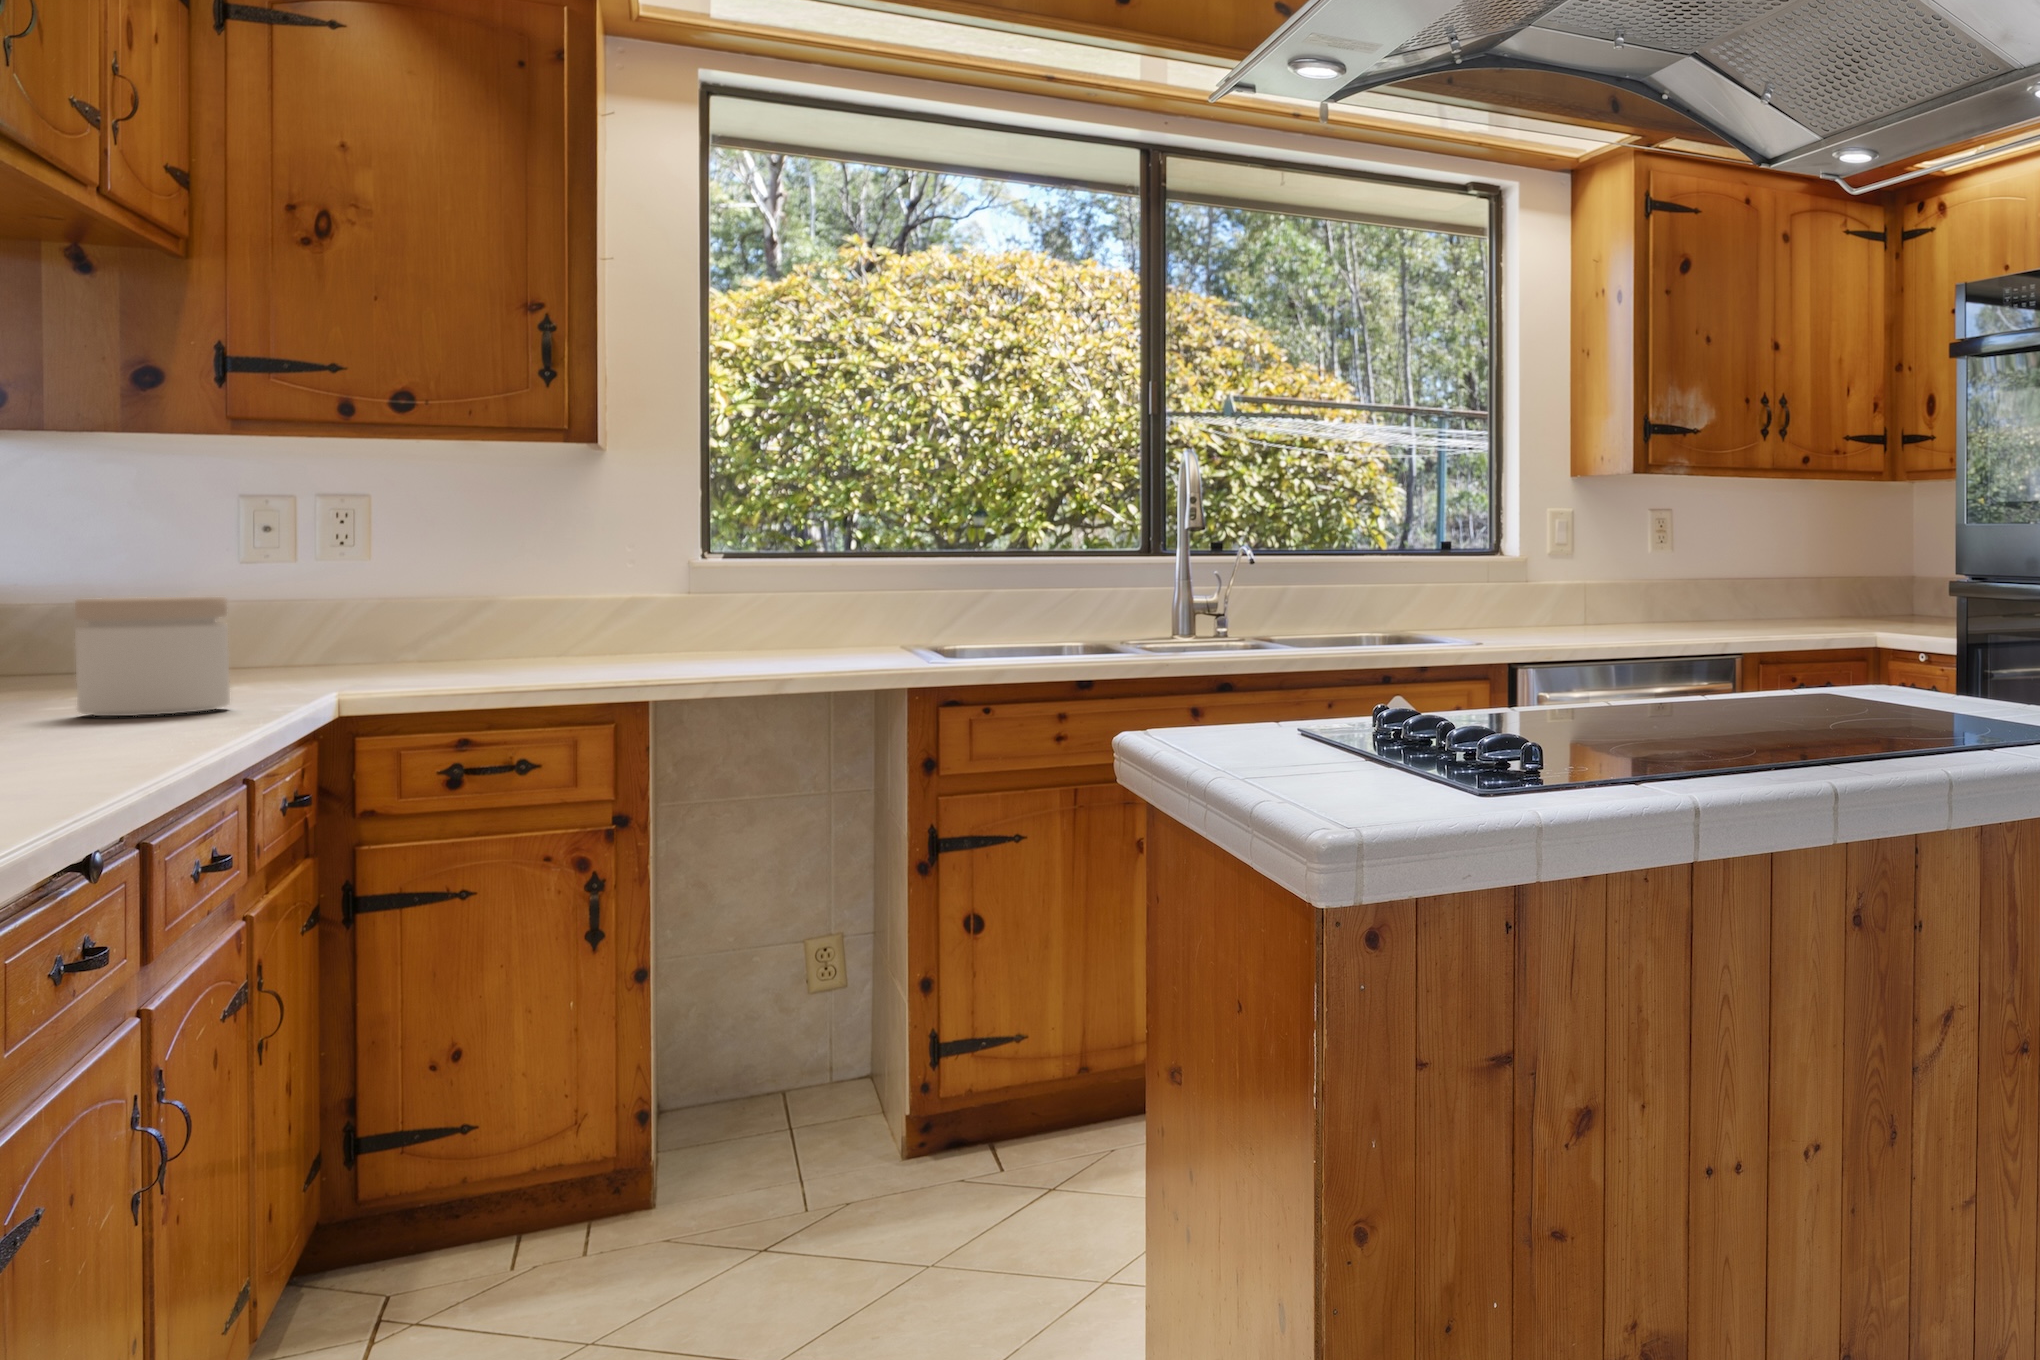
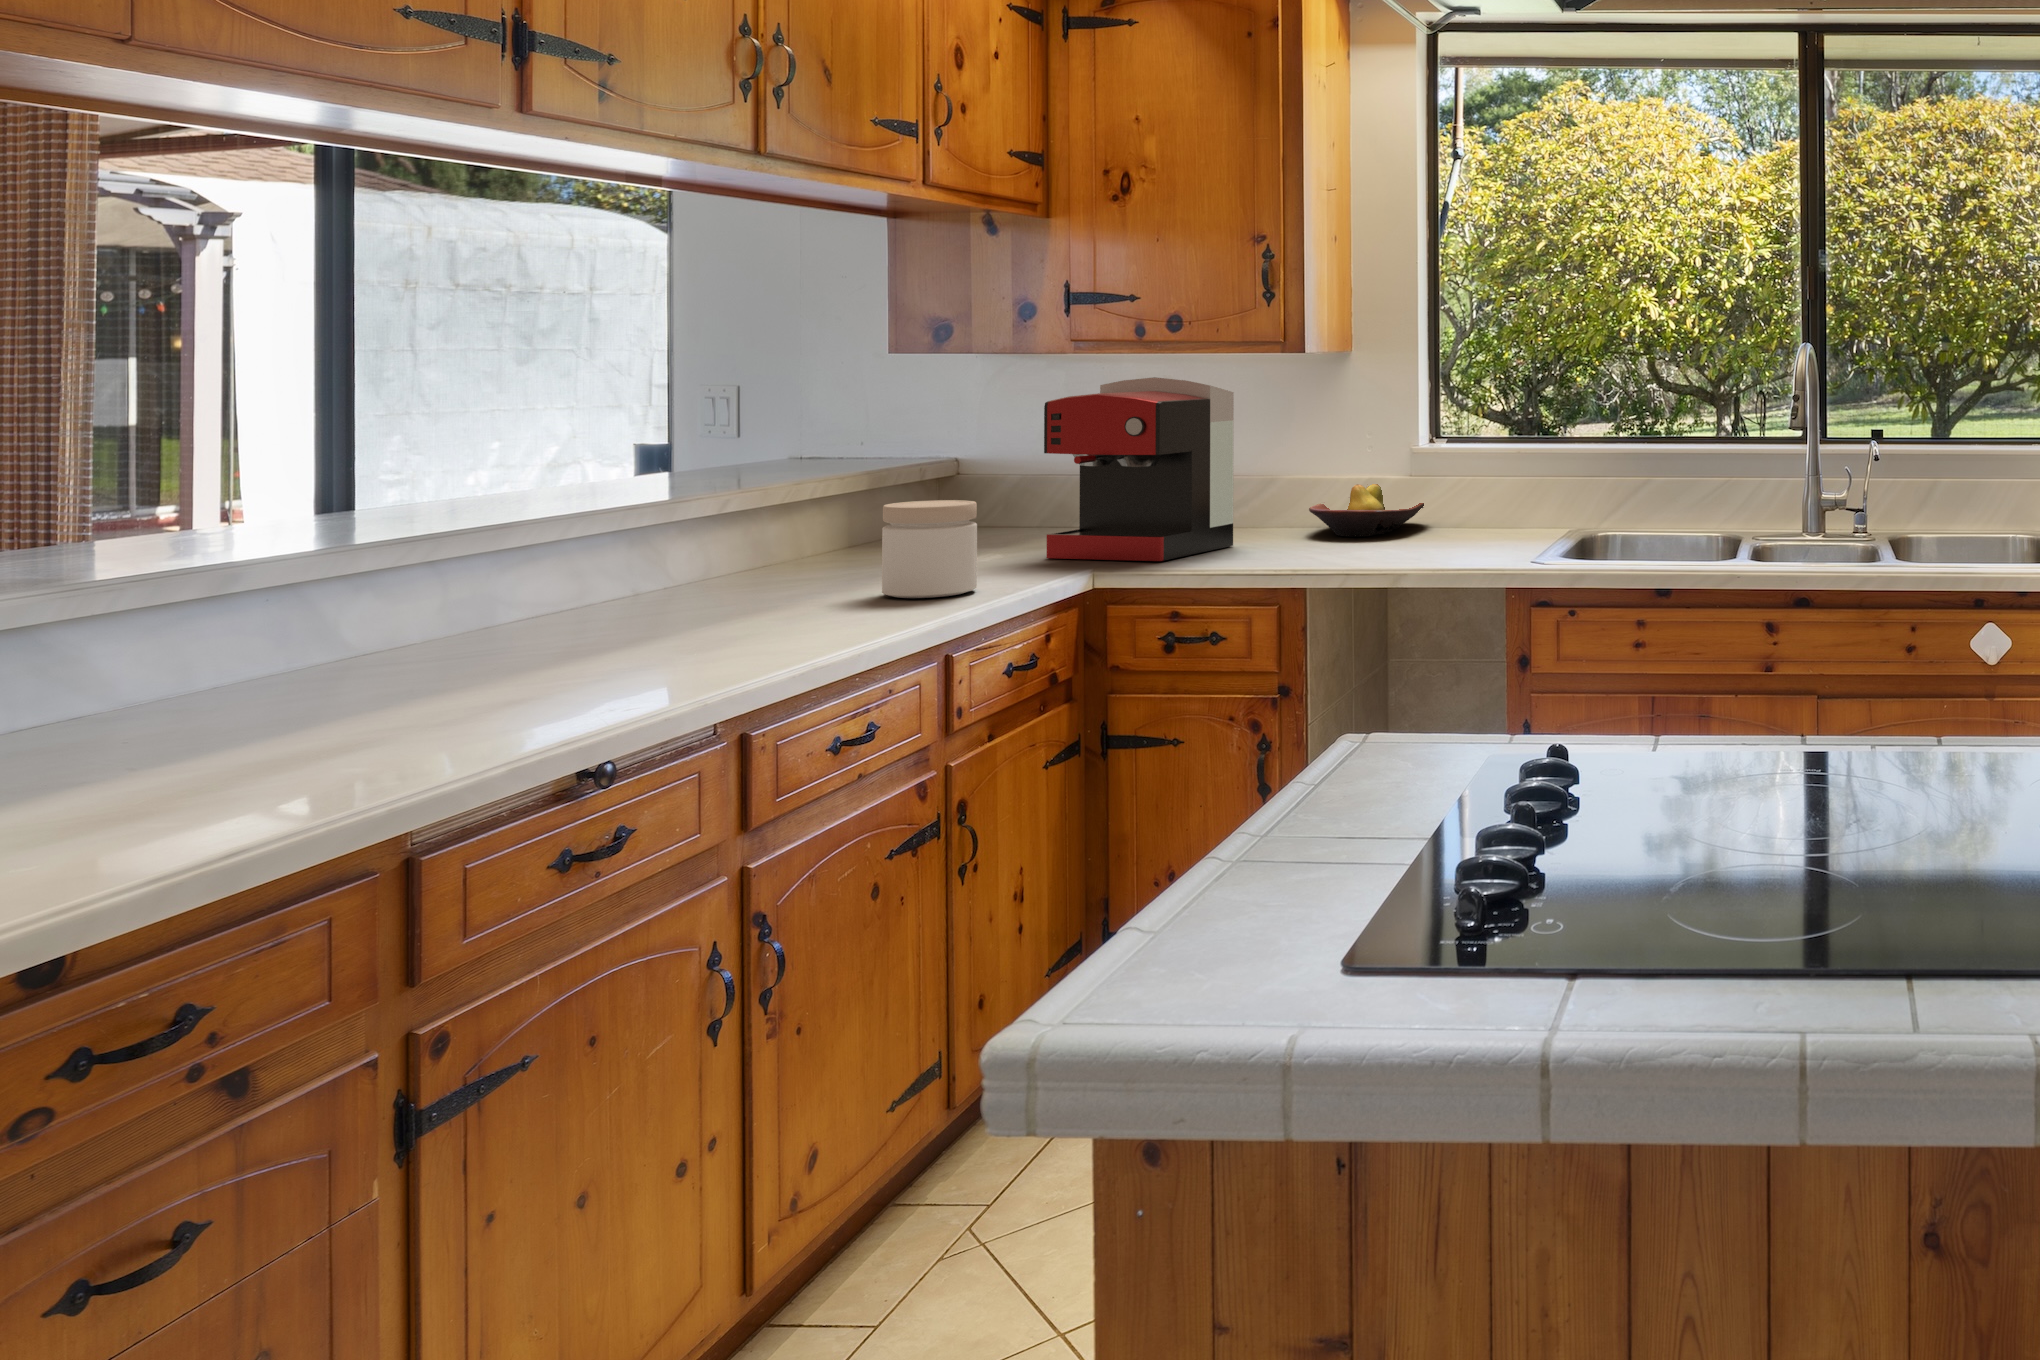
coffee maker: none [228,468,494,687] -> present [1044,377,1234,561]
fruit bowl: none [570,602,715,661] -> present [1309,484,1424,537]

